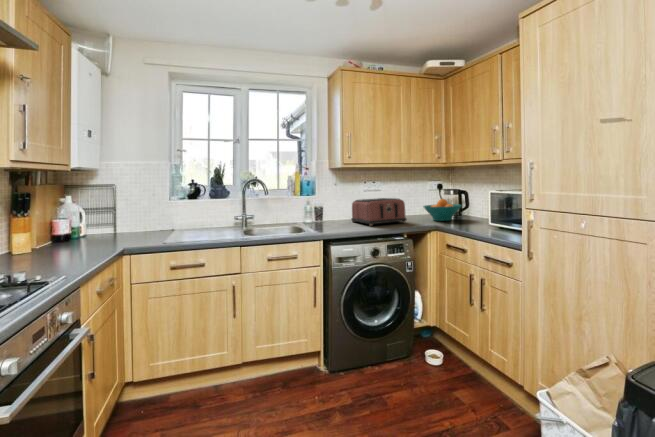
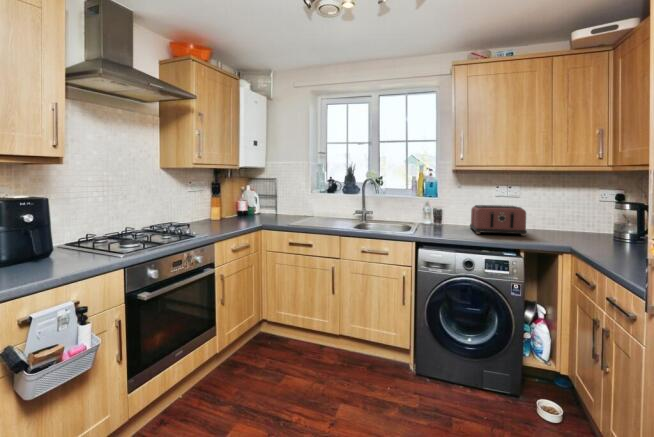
fruit bowl: present [424,199,462,221] -> none [557,213,613,240]

